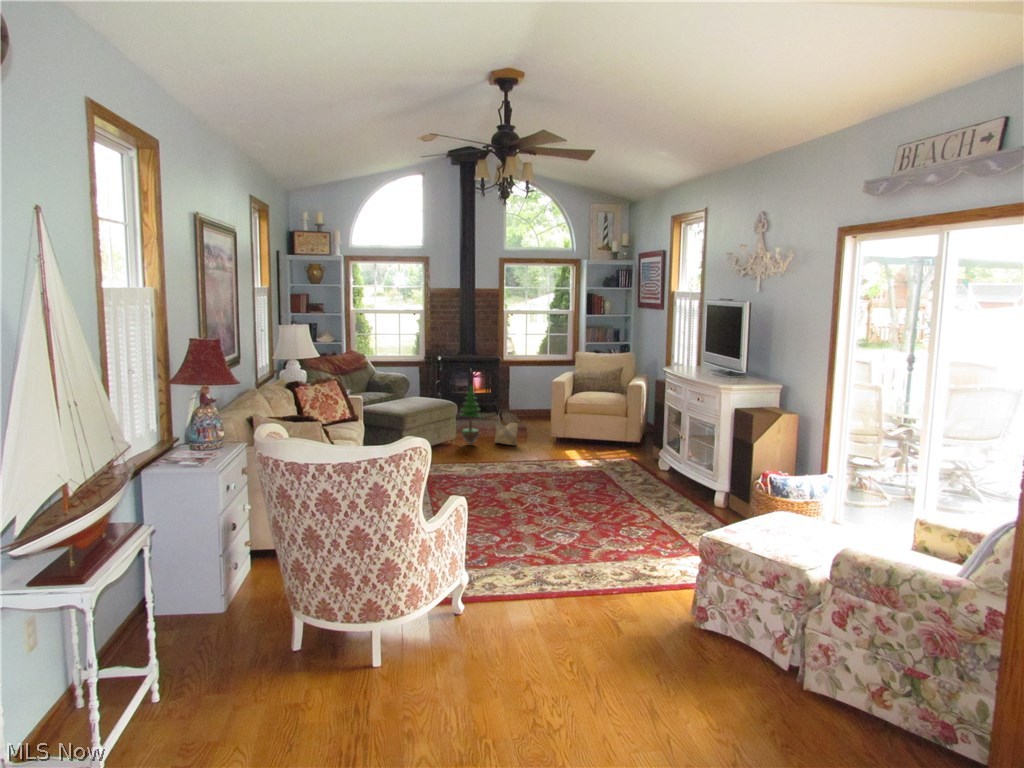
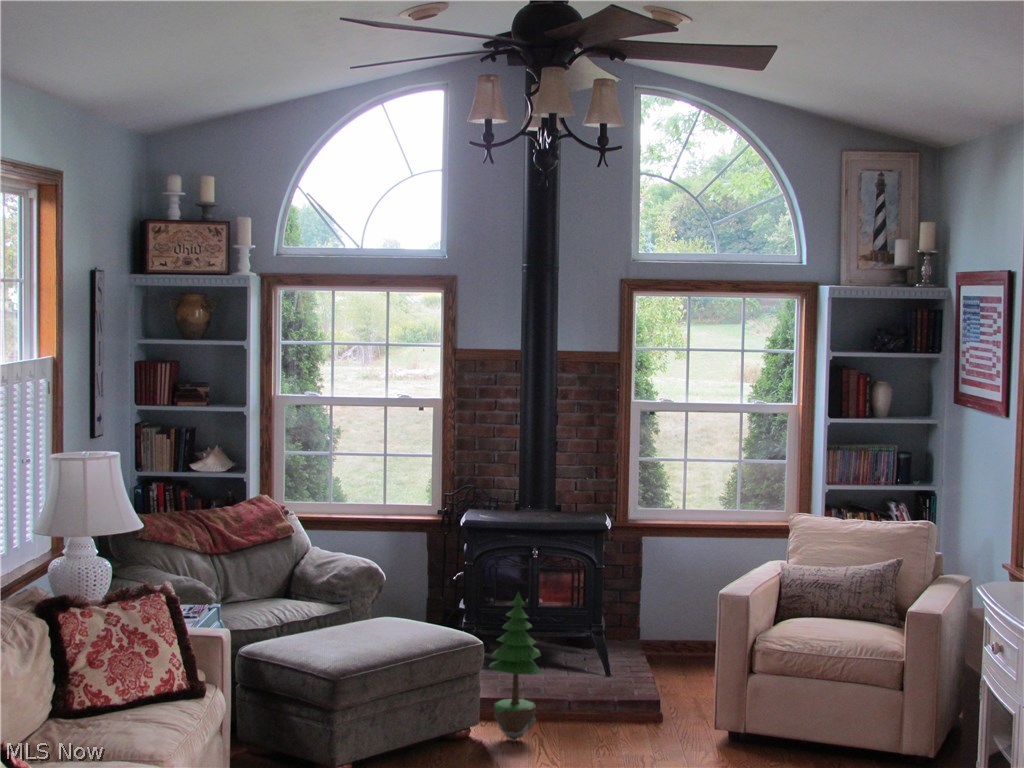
woven basket: present [495,420,519,445] -> none [574,654,635,747]

